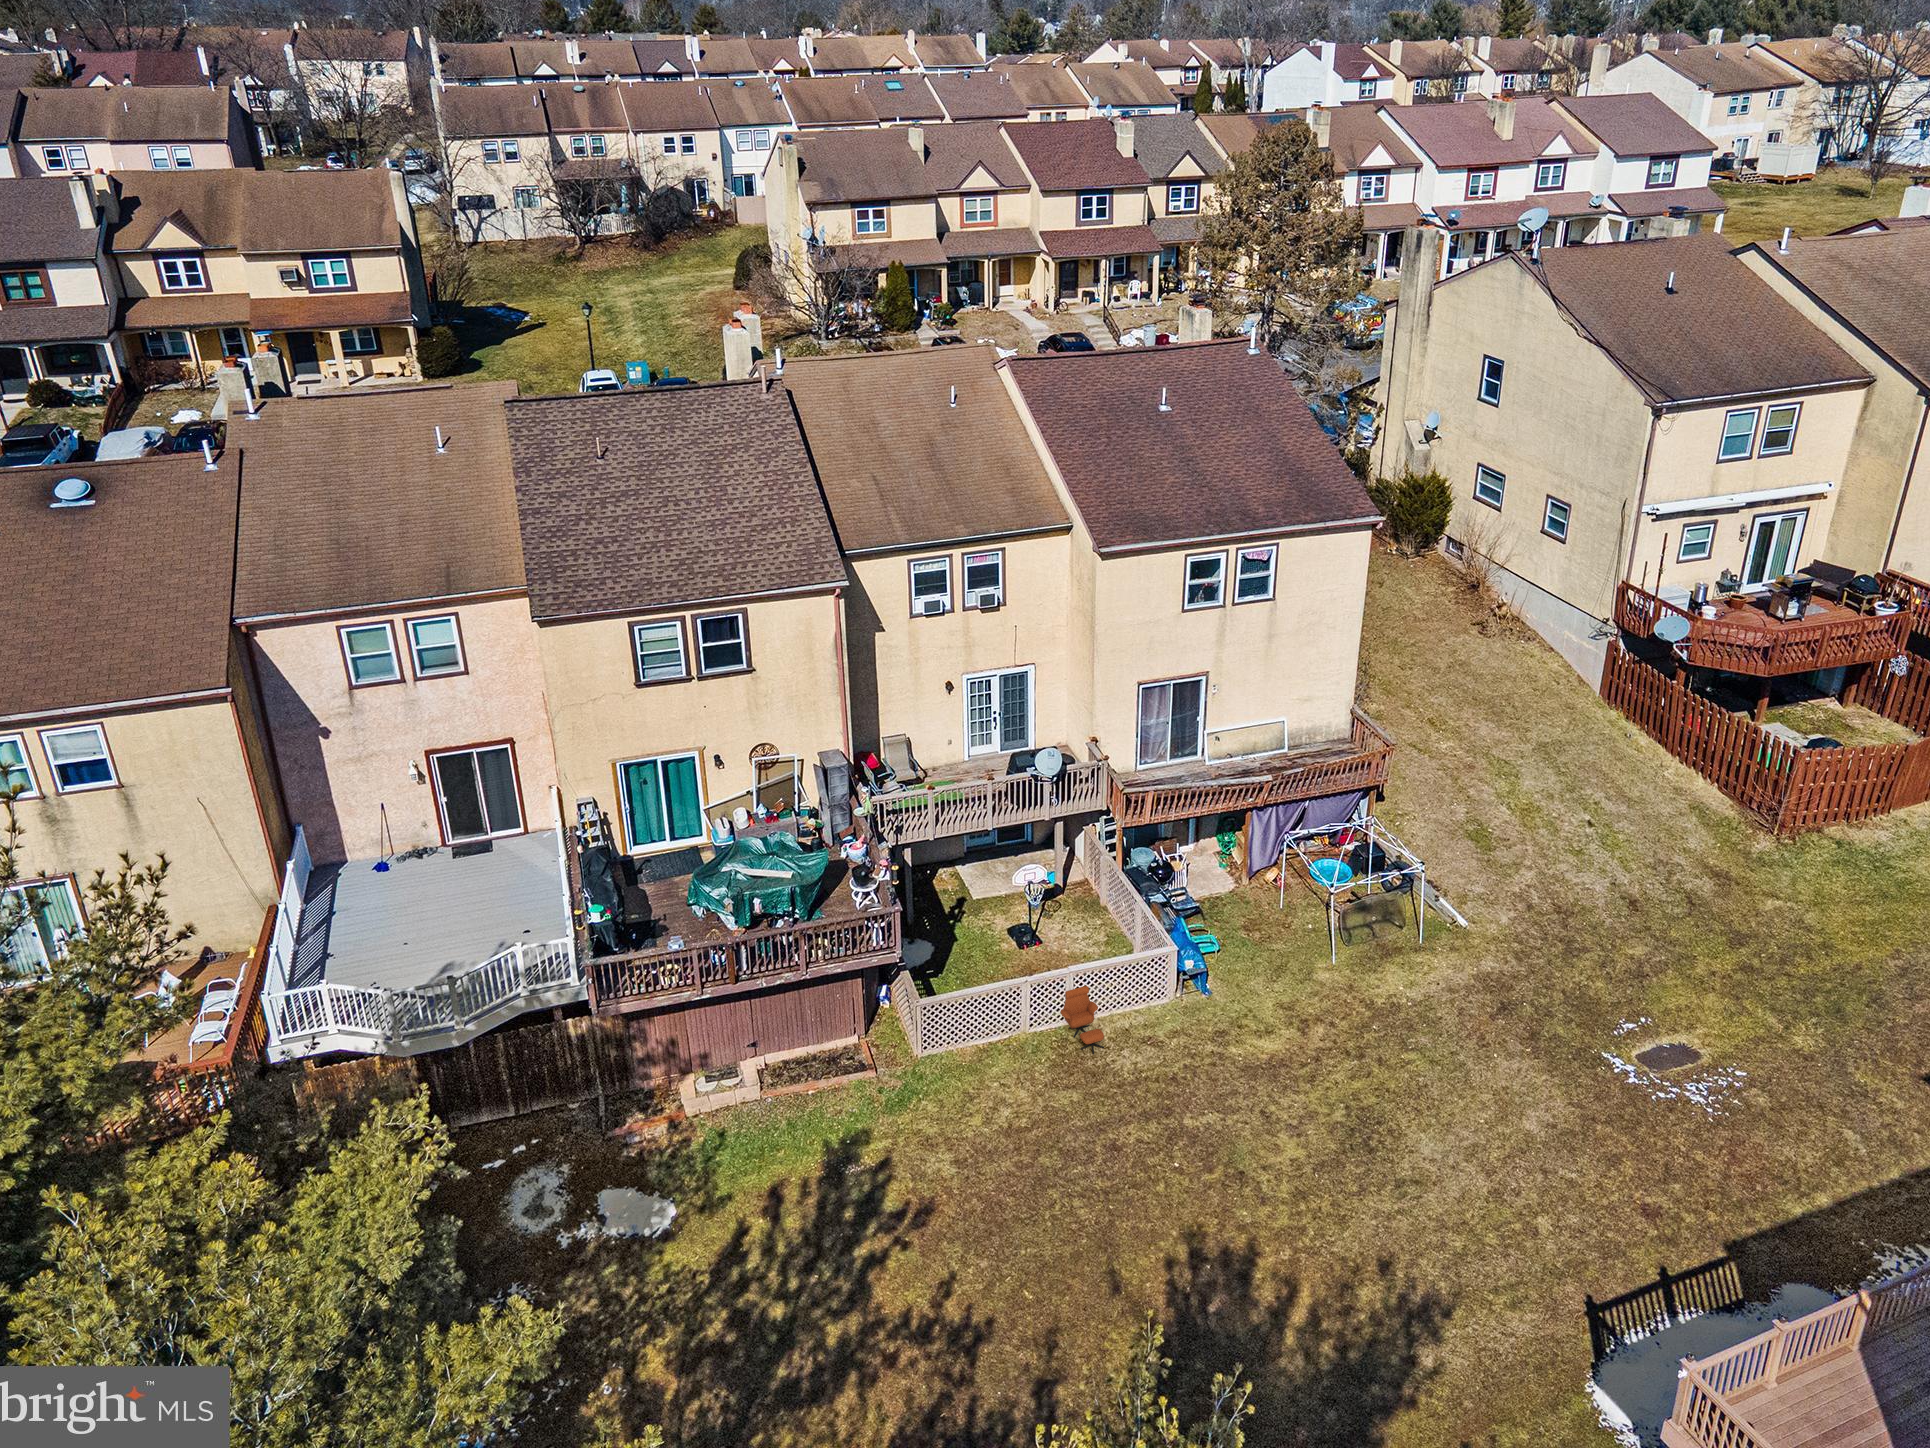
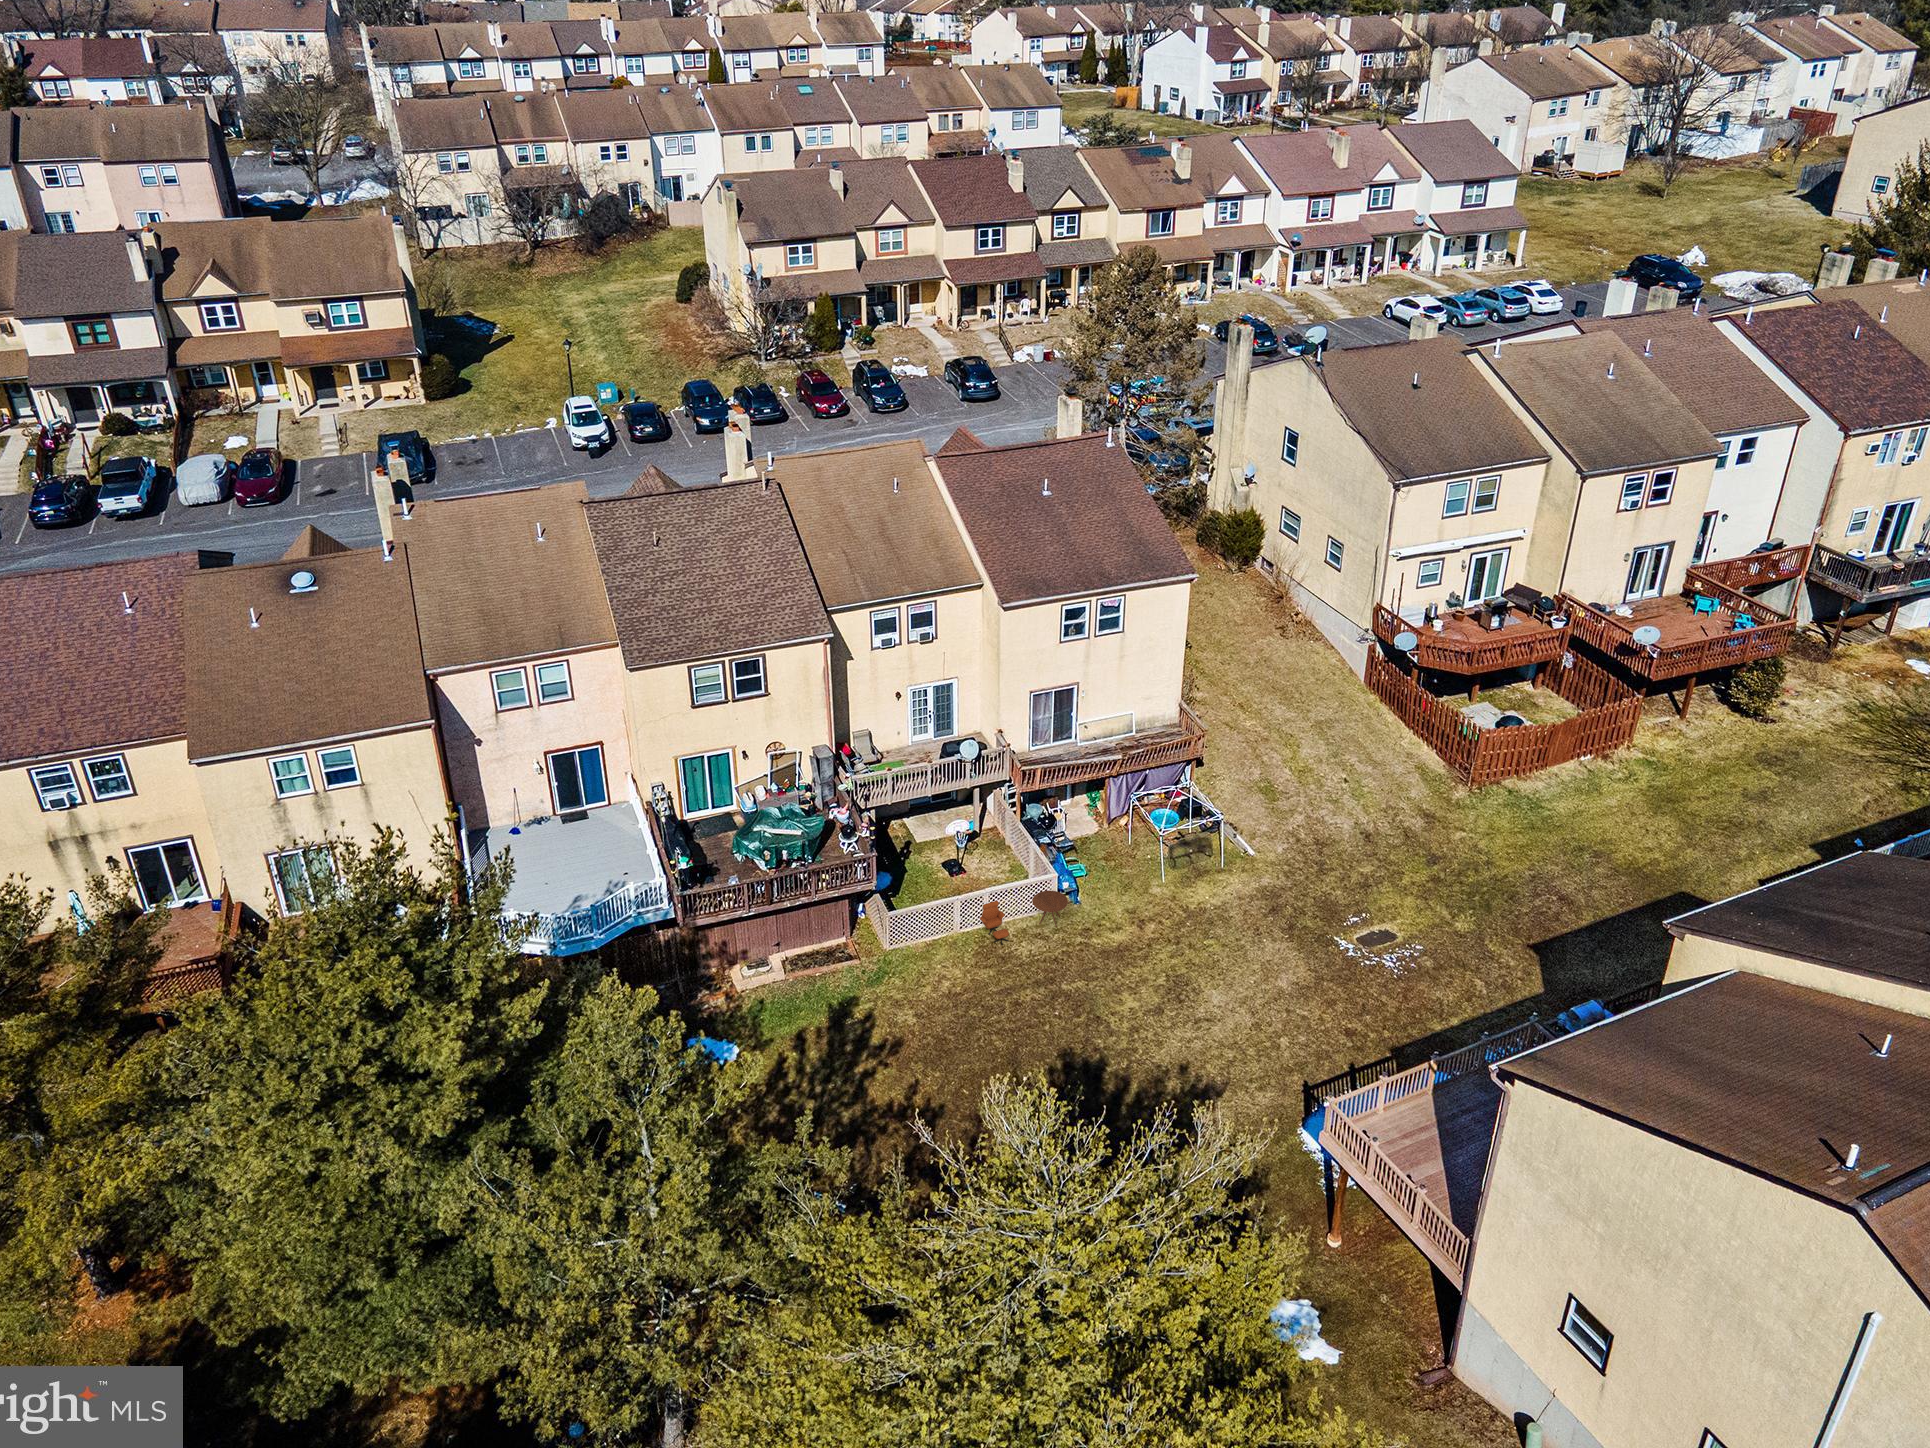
round table: none [1140,972,1194,1028] -> present [1032,891,1068,927]

